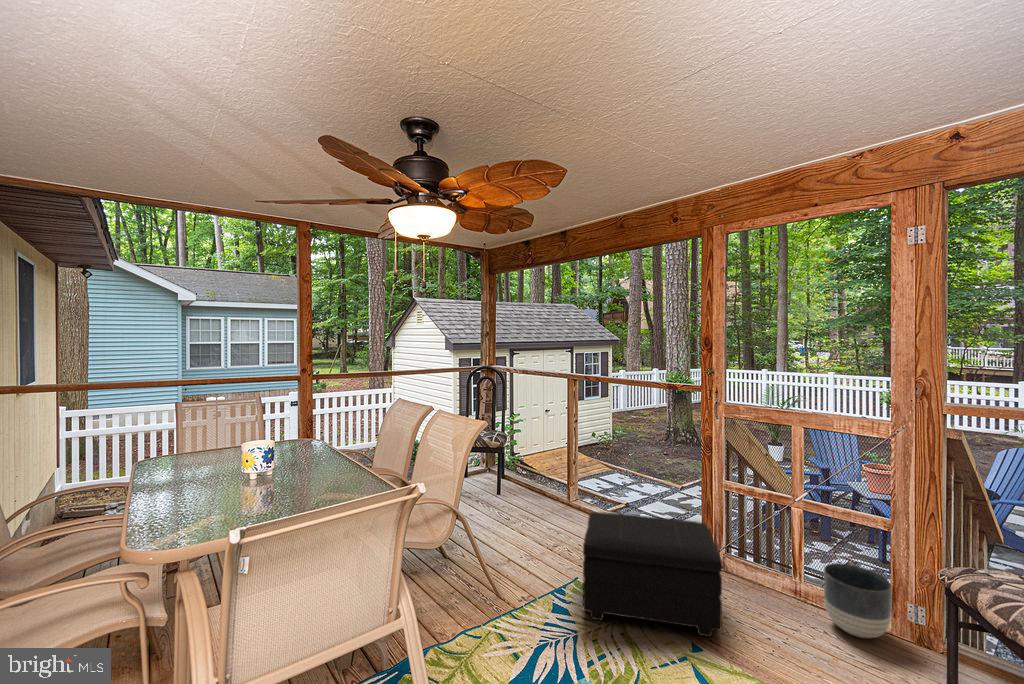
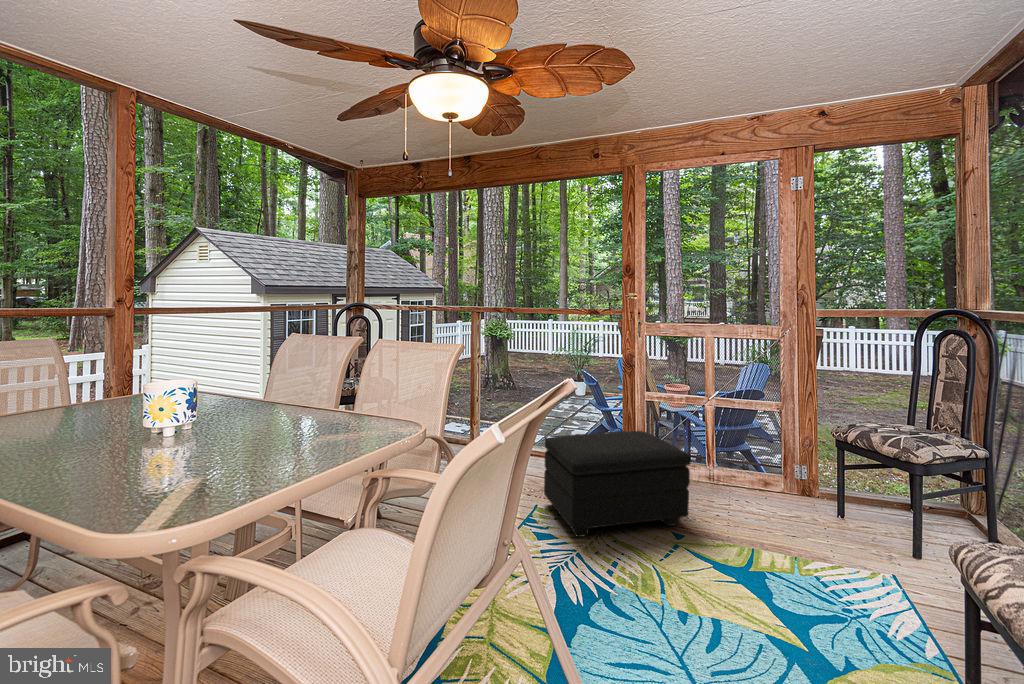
planter: present [824,563,892,638] -> none [733,447,783,499]

